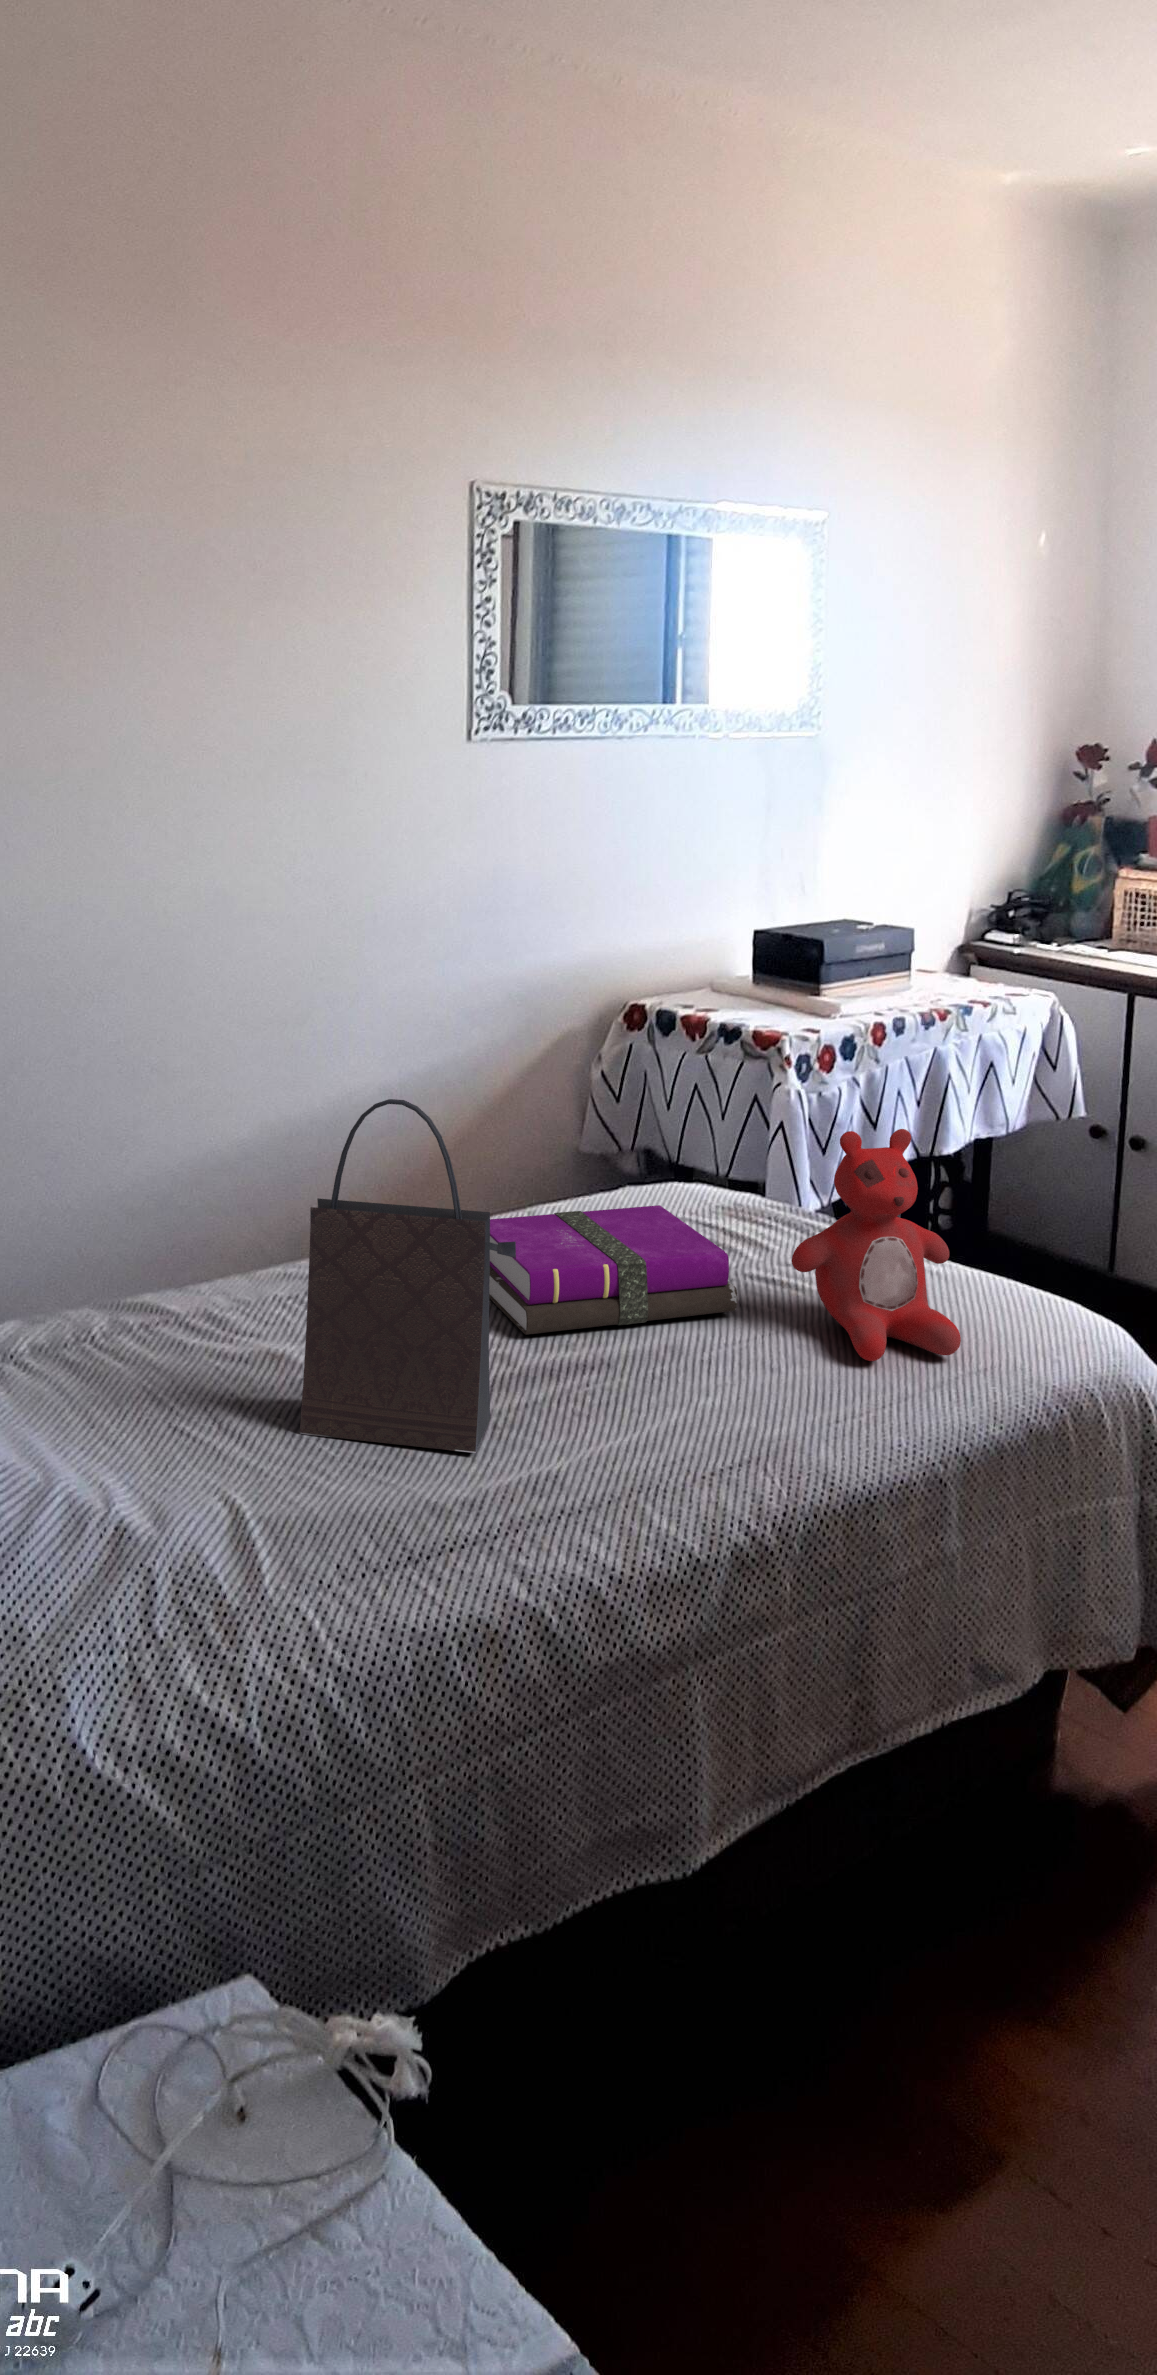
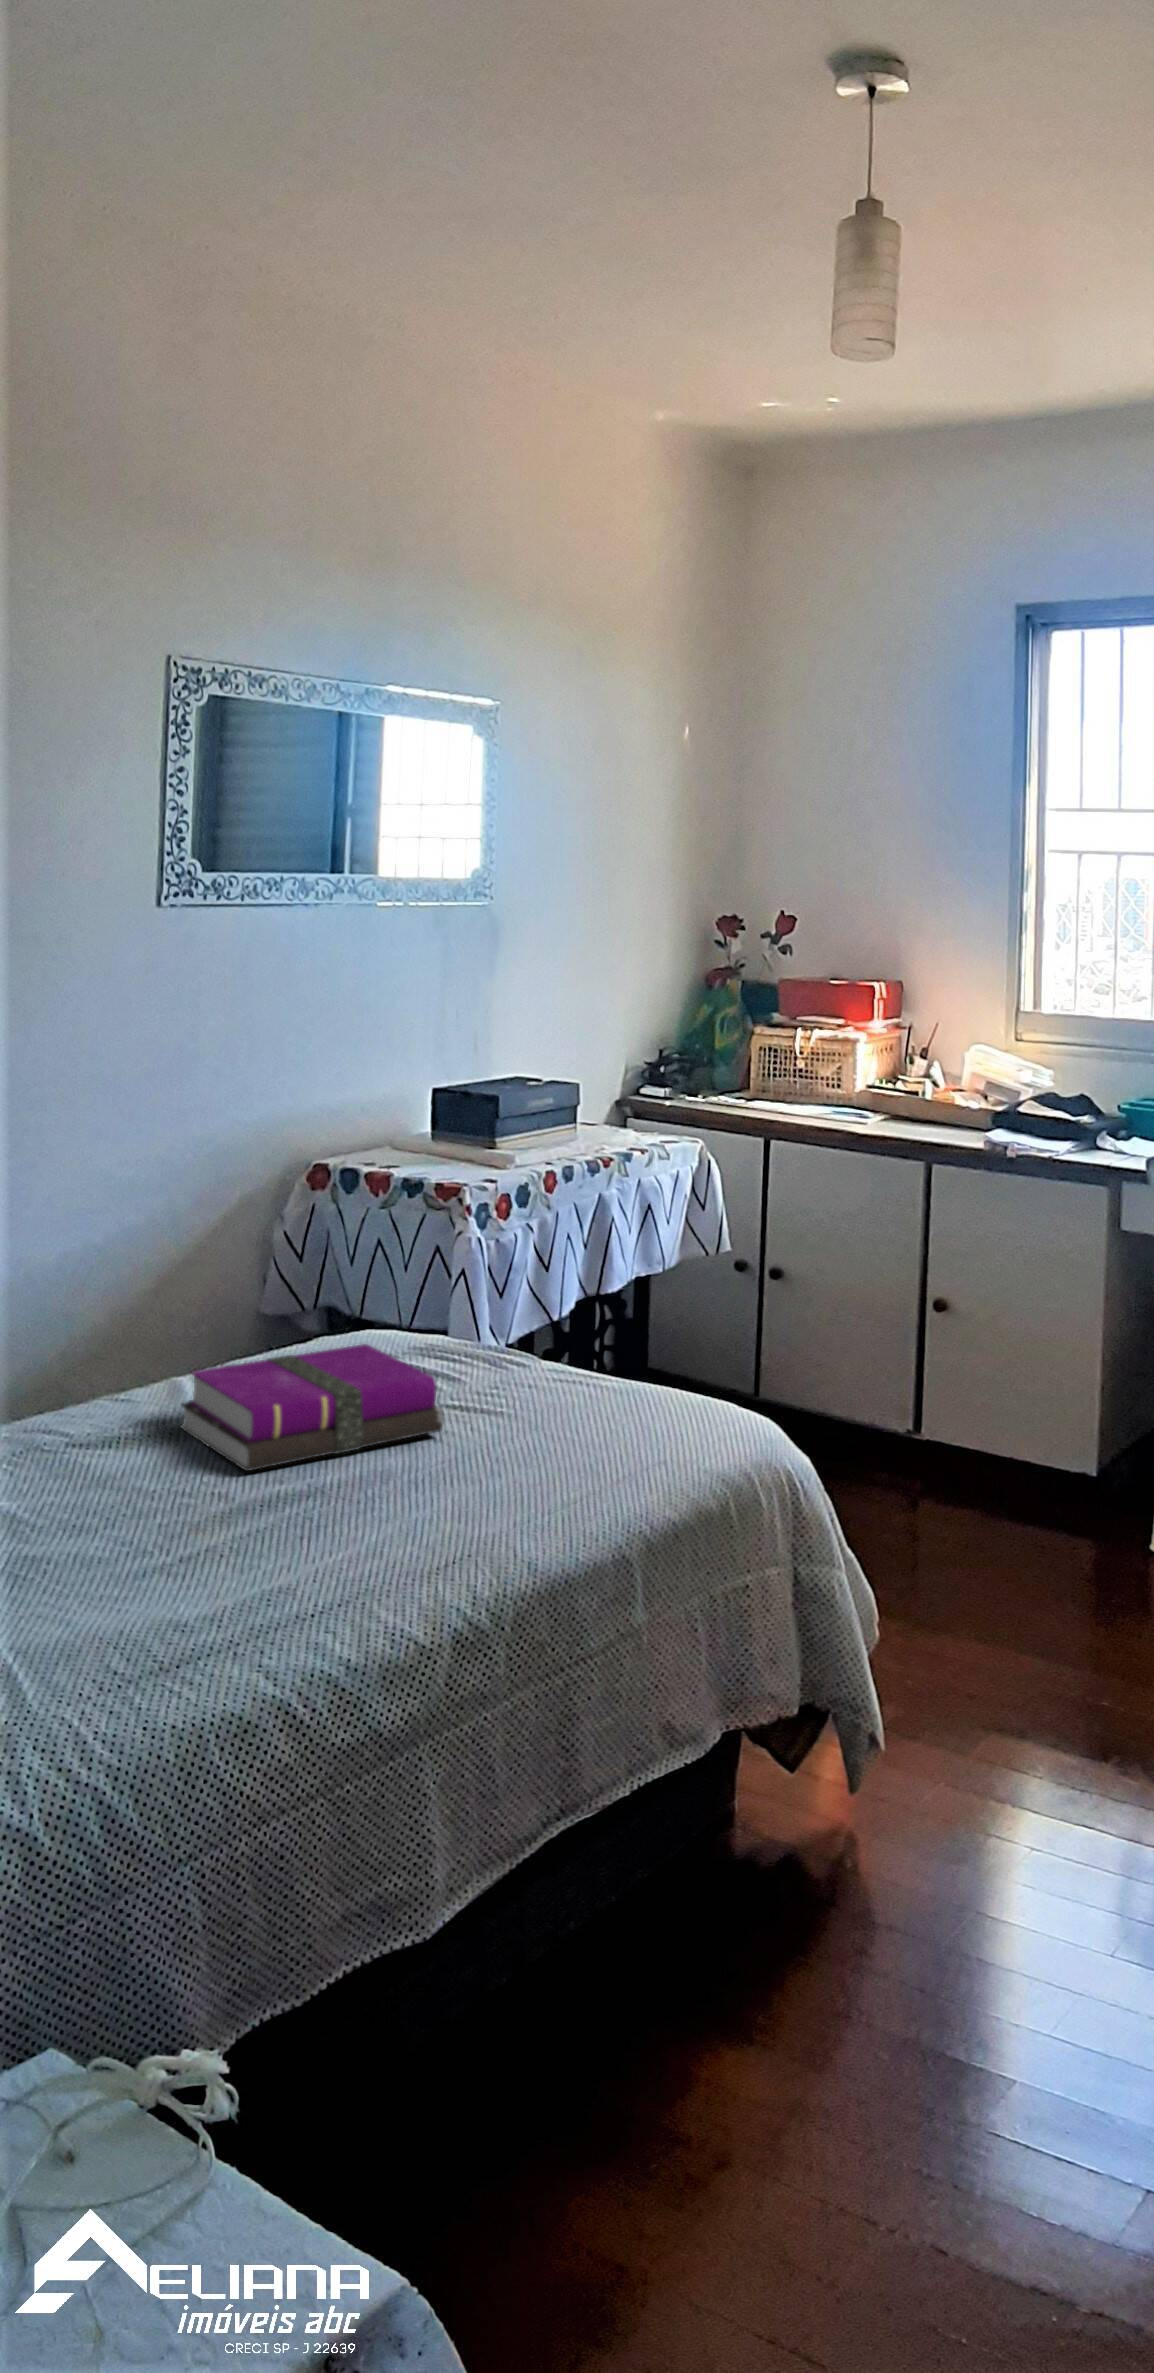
handbag: present [300,1099,516,1453] -> none [34,1243,256,1581]
stuffed bear: present [792,1129,961,1361] -> none [493,1250,639,1459]

